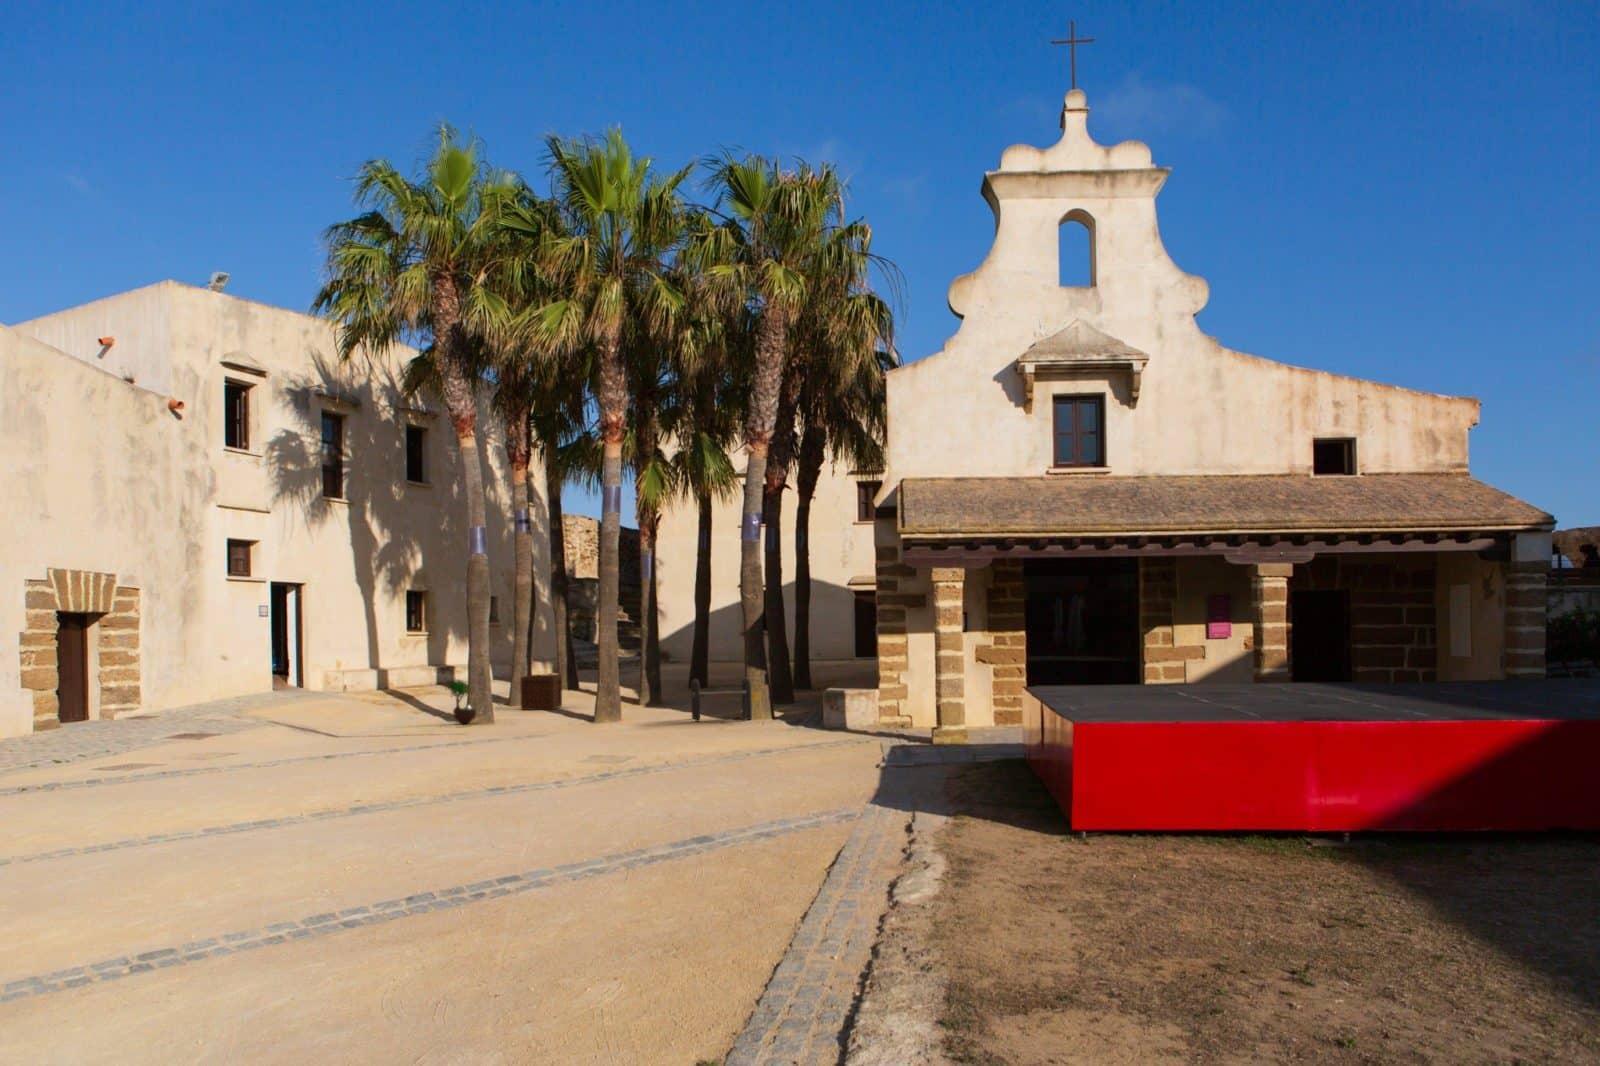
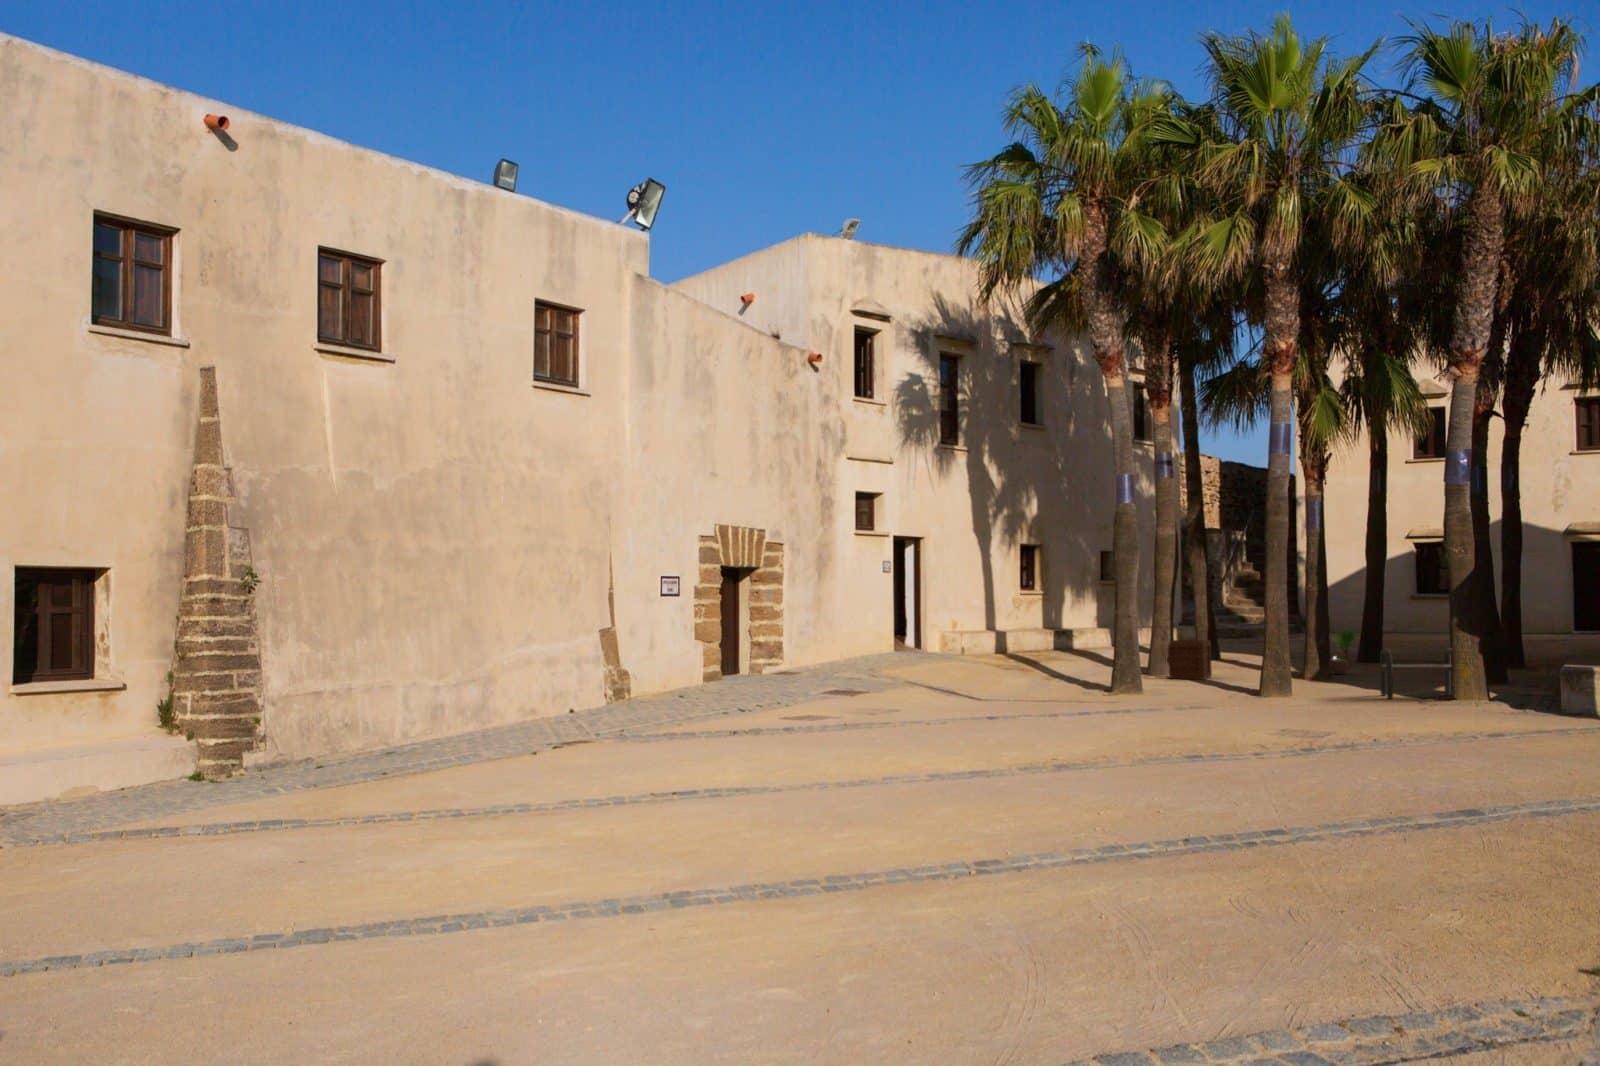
potted tree: present [446,679,476,724] -> present [1329,630,1356,674]

